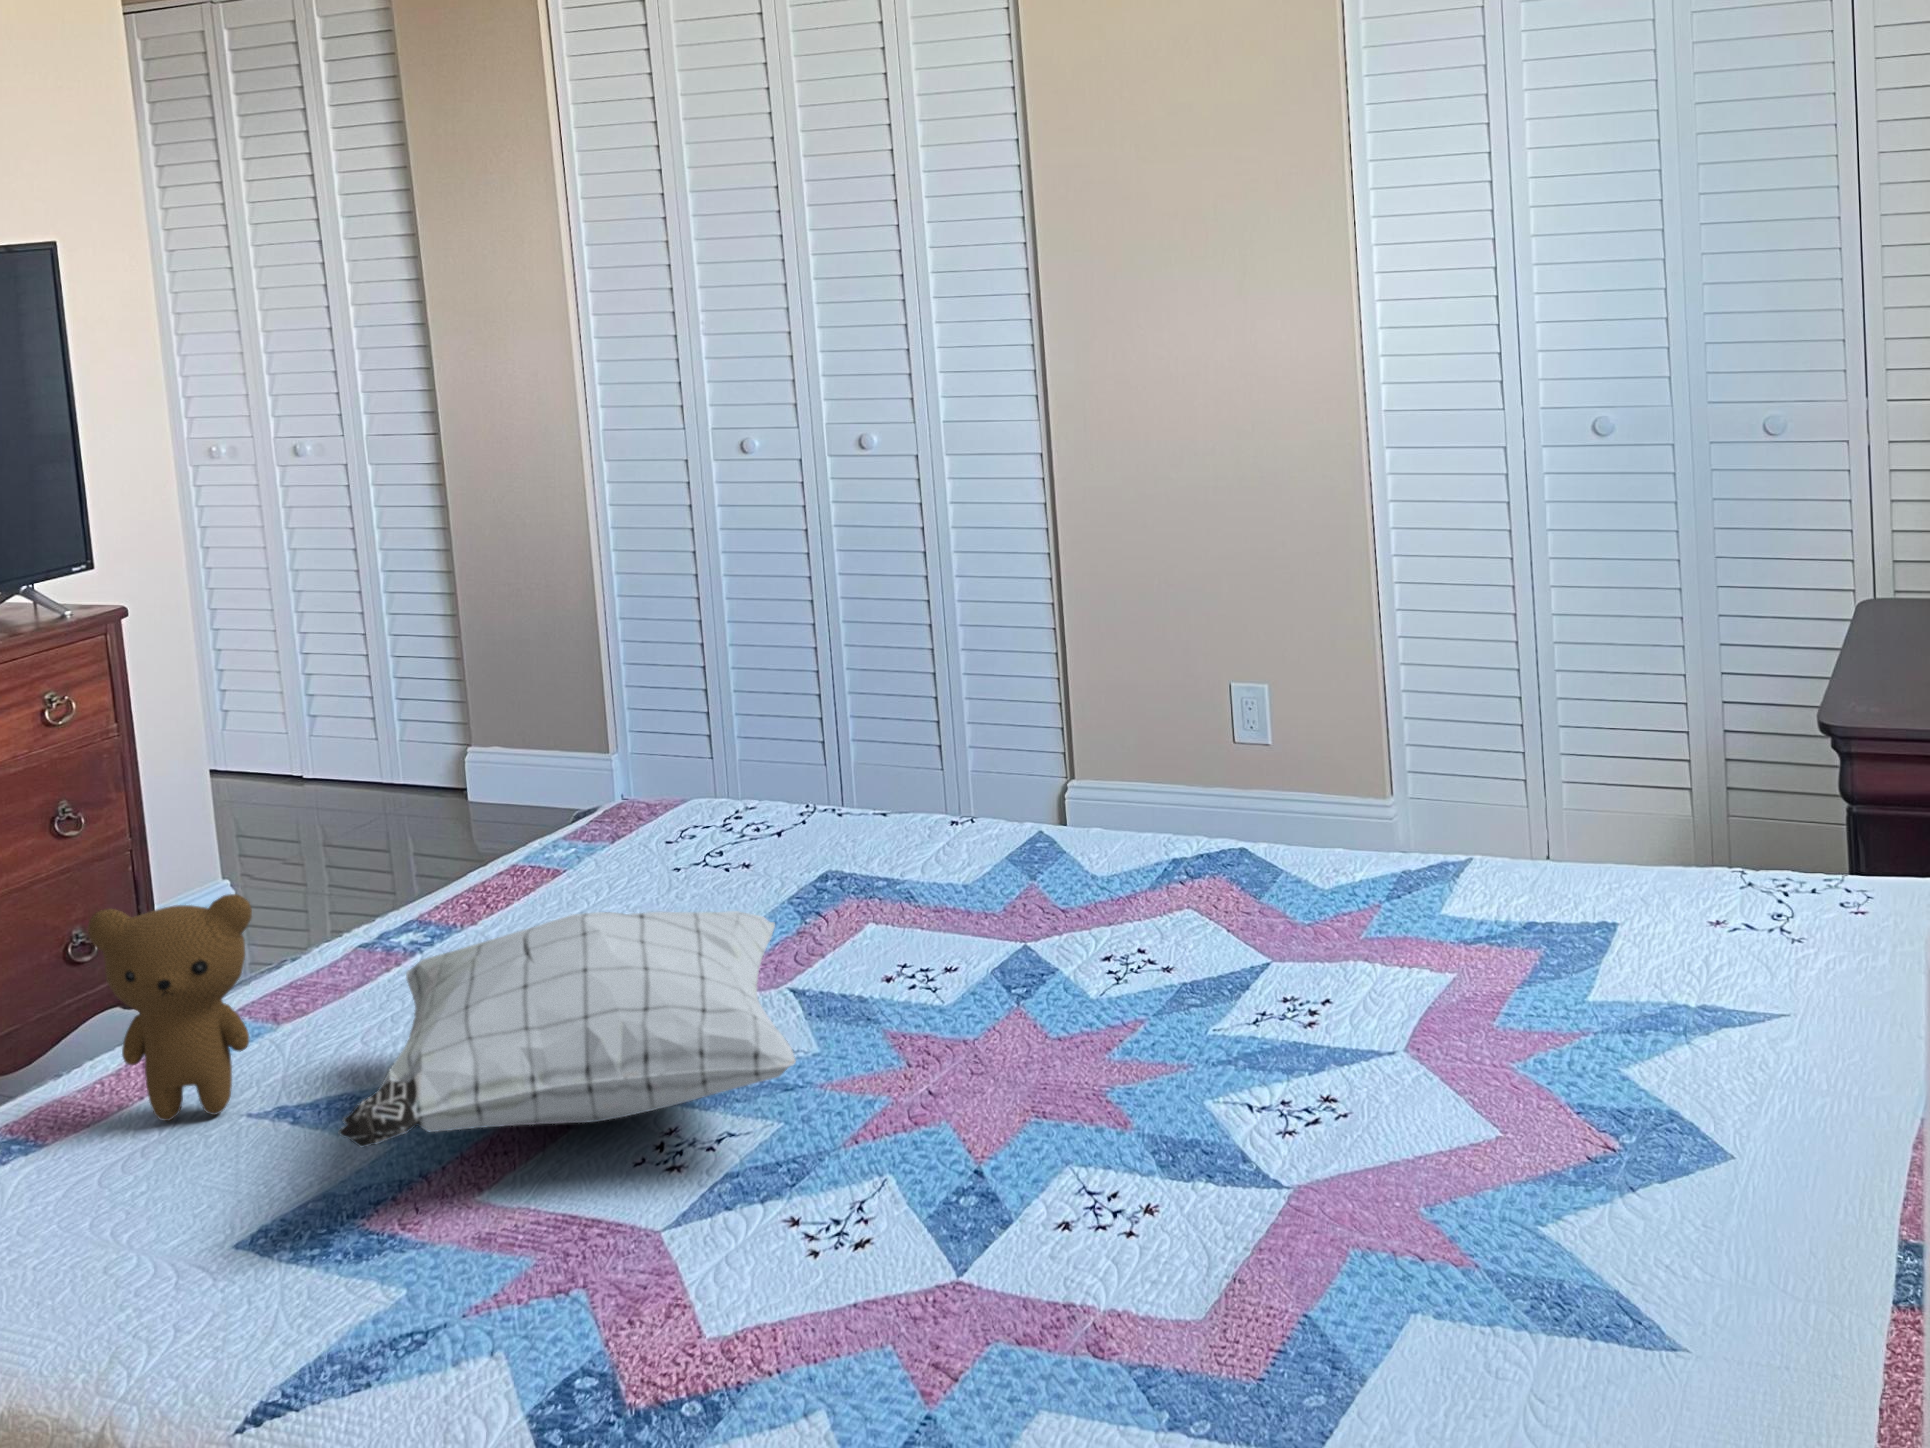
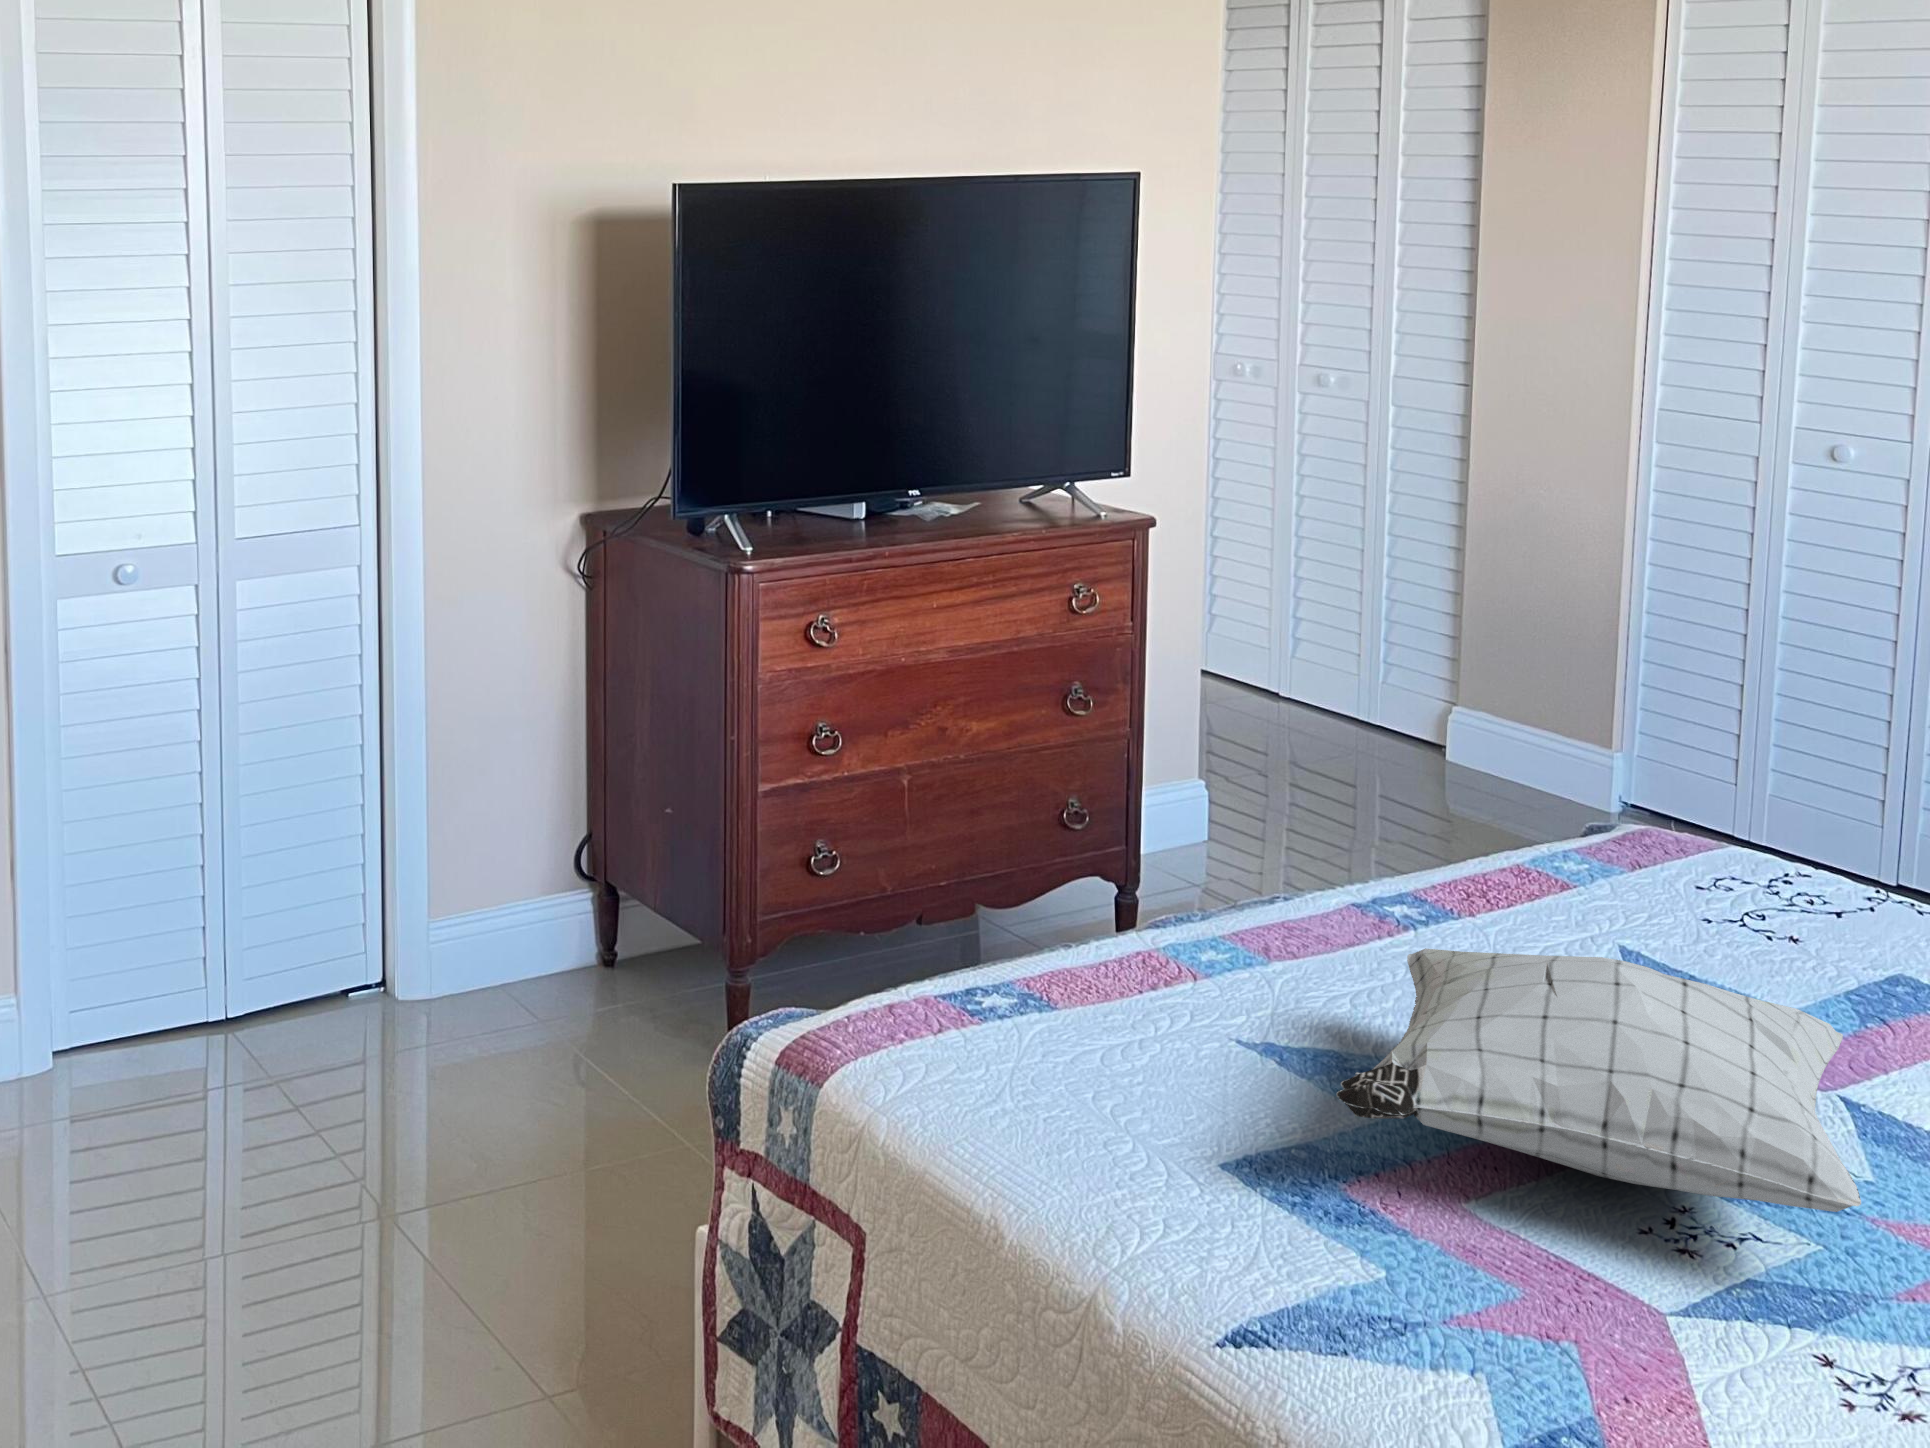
teddy bear: present [88,894,252,1121] -> none [1119,814,1269,1027]

